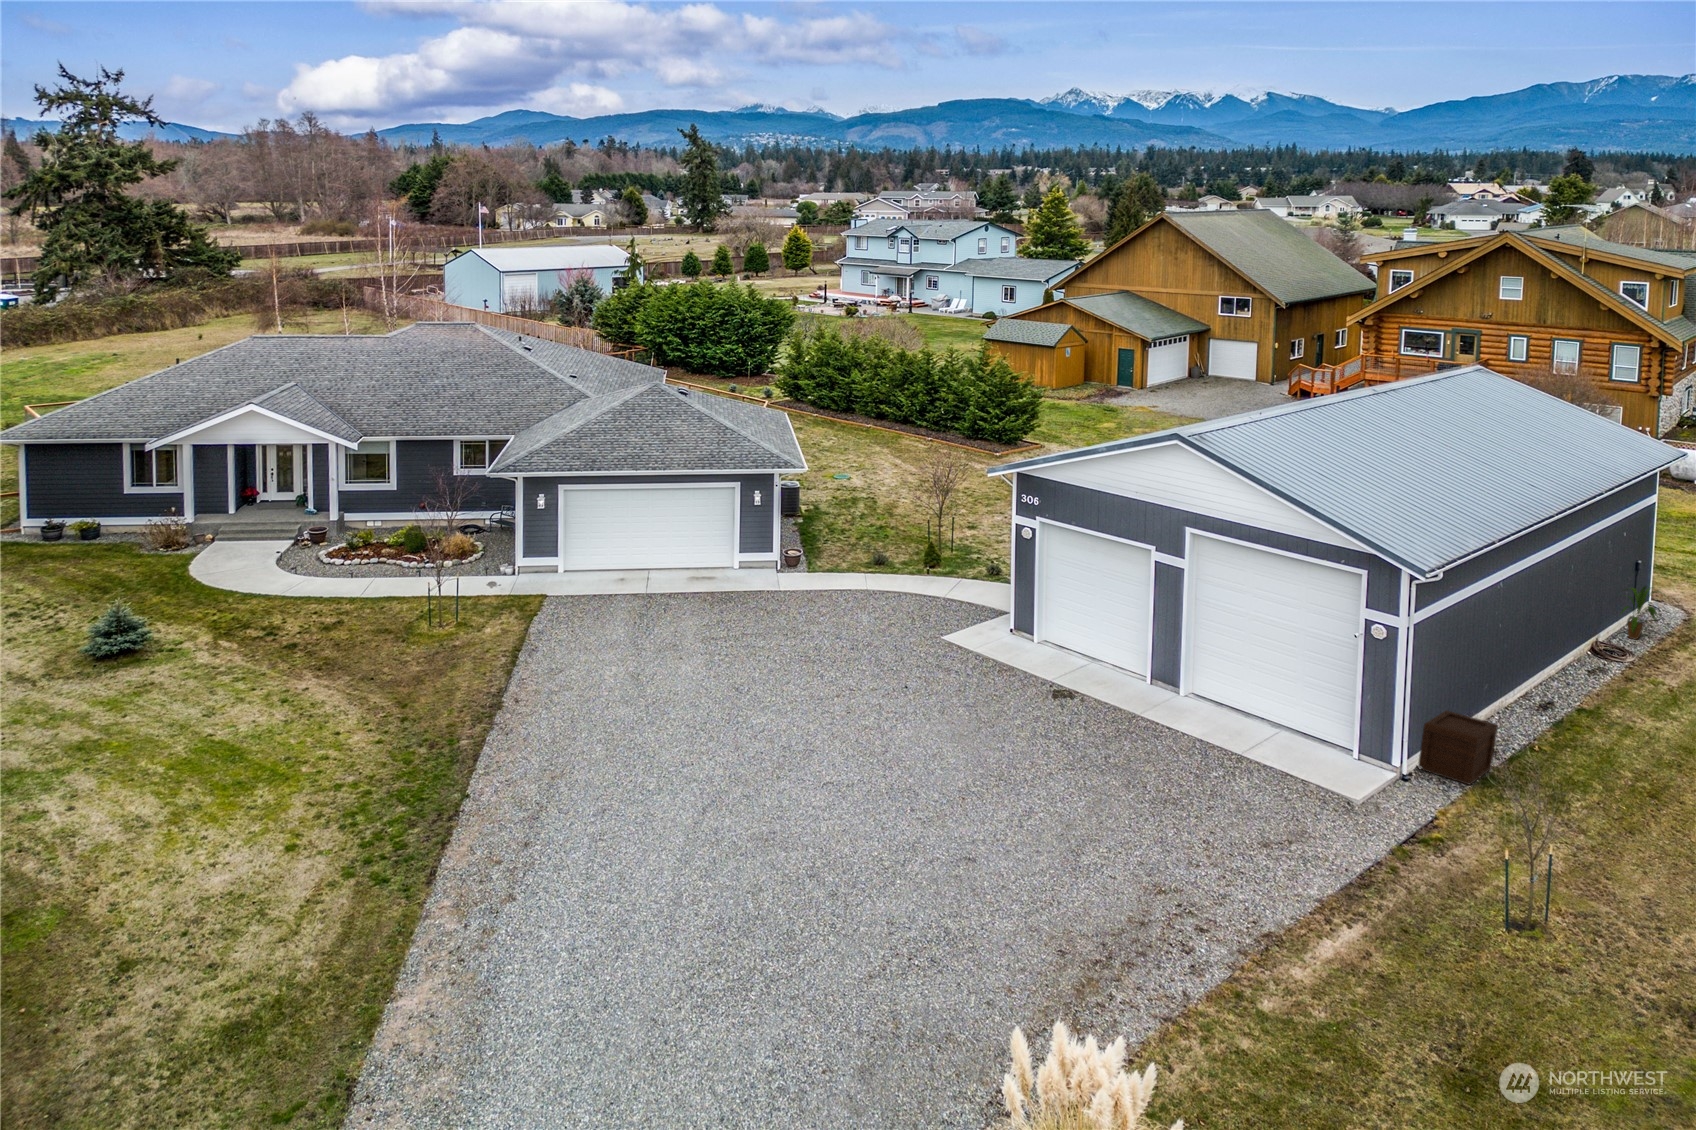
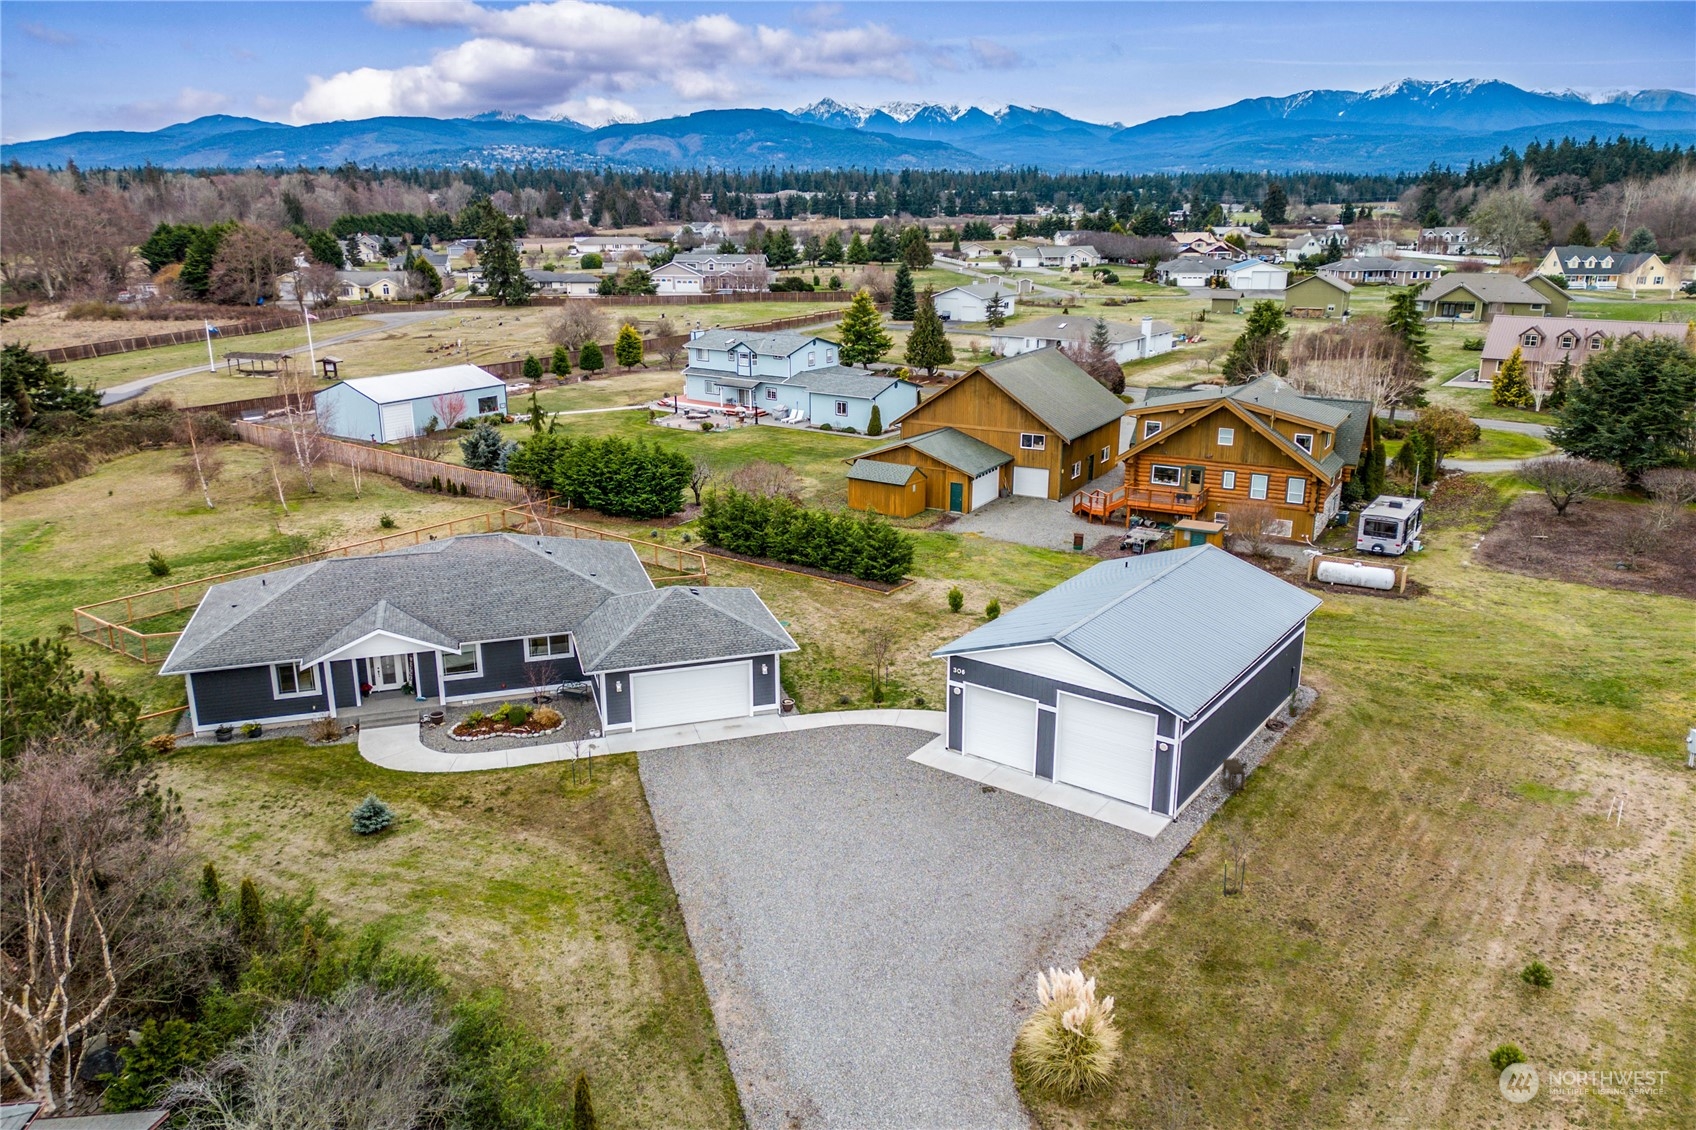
bench: none [1502,680,1553,738] -> present [1222,759,1245,790]
wooden crate: present [1419,710,1498,785] -> none [1181,783,1218,823]

